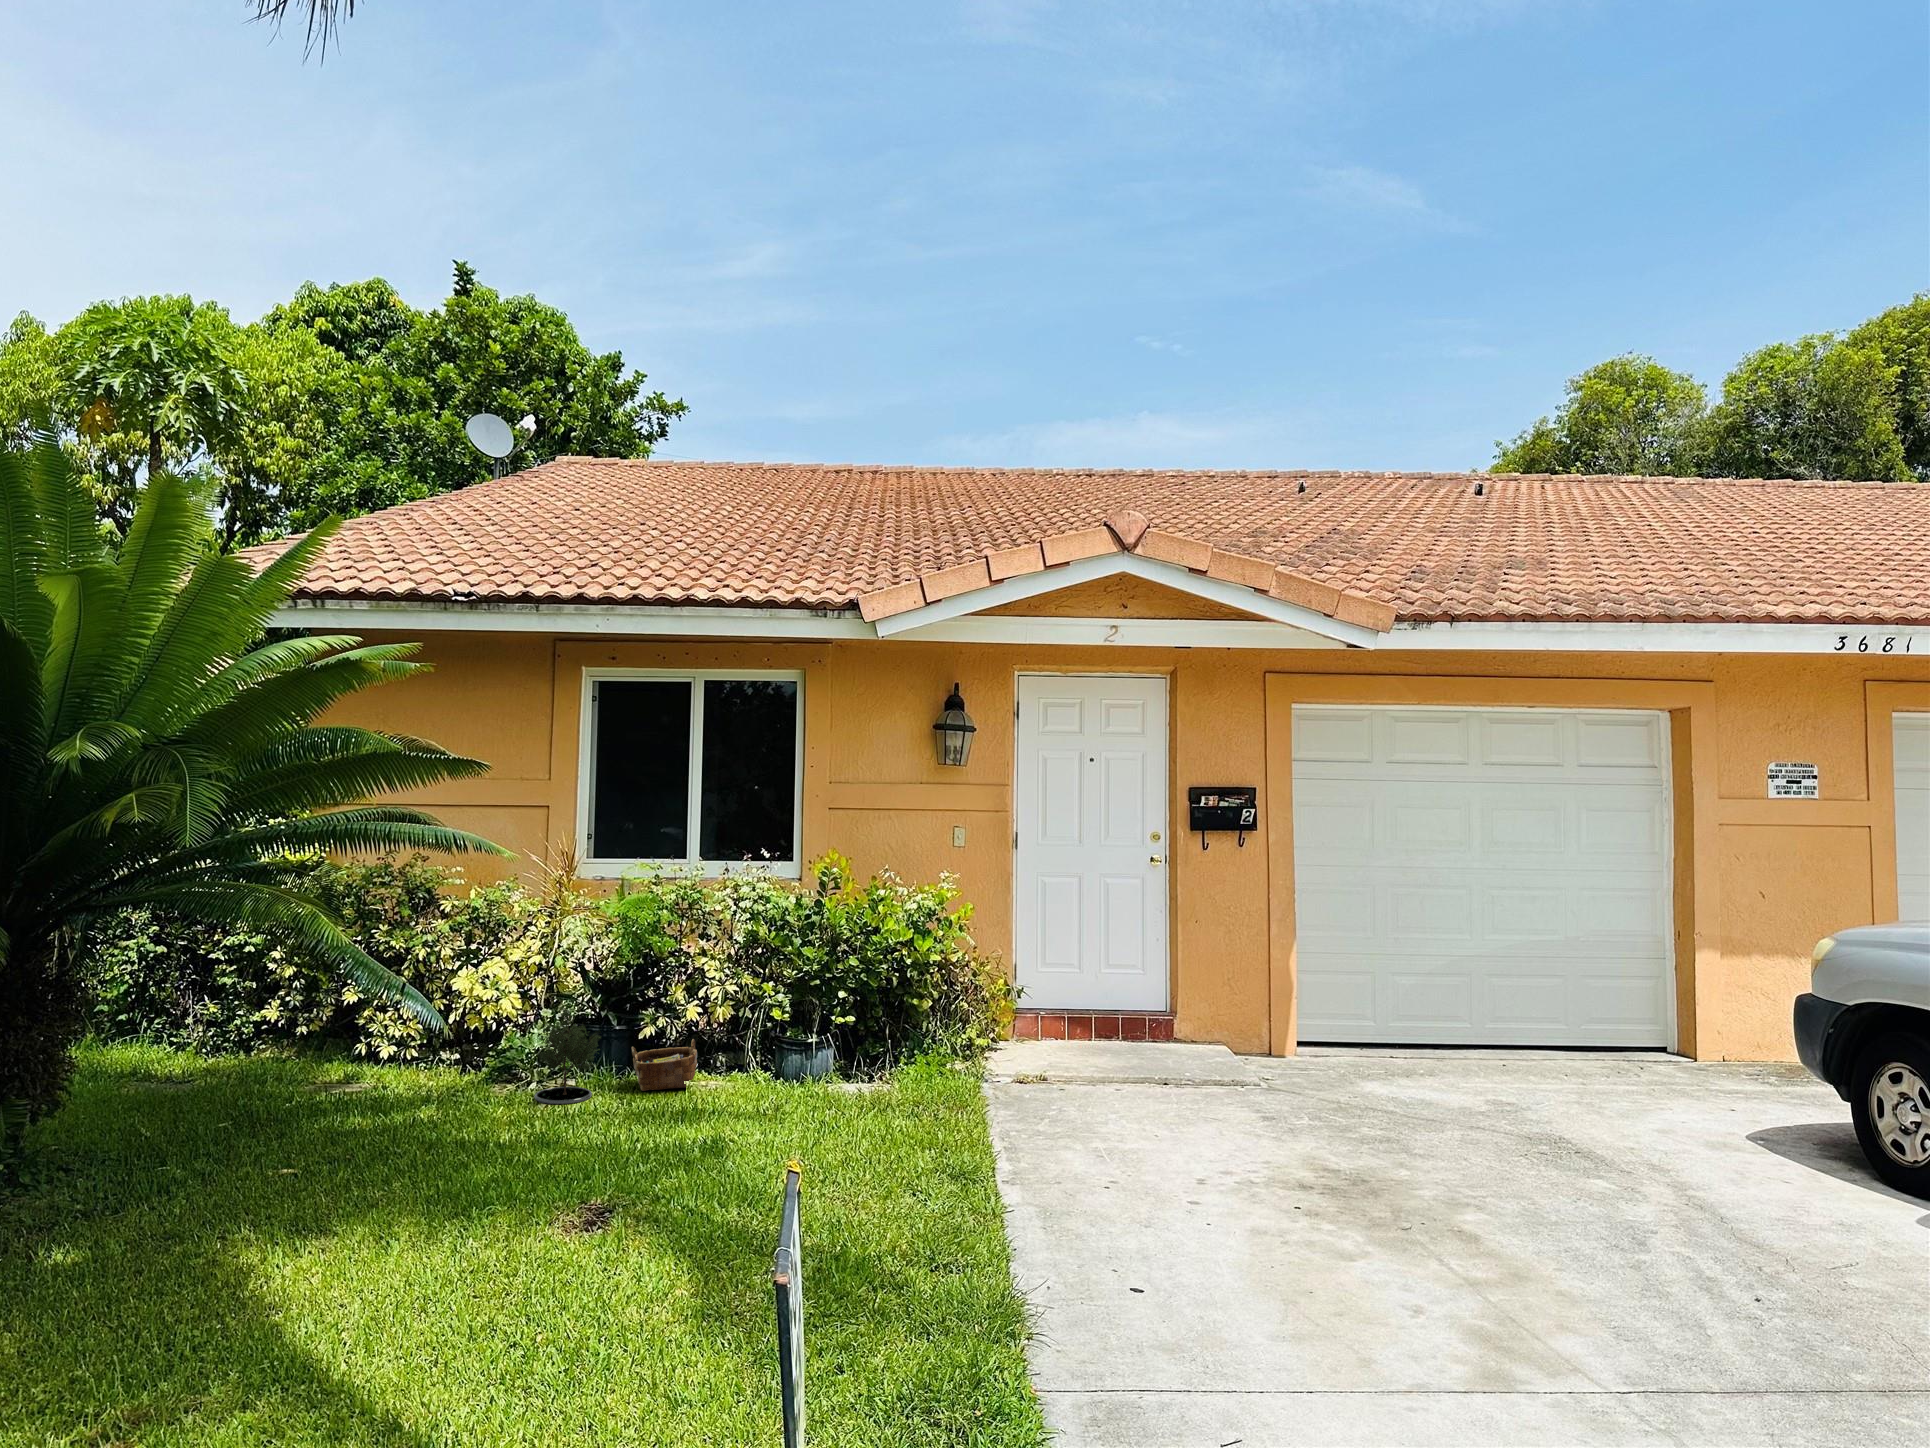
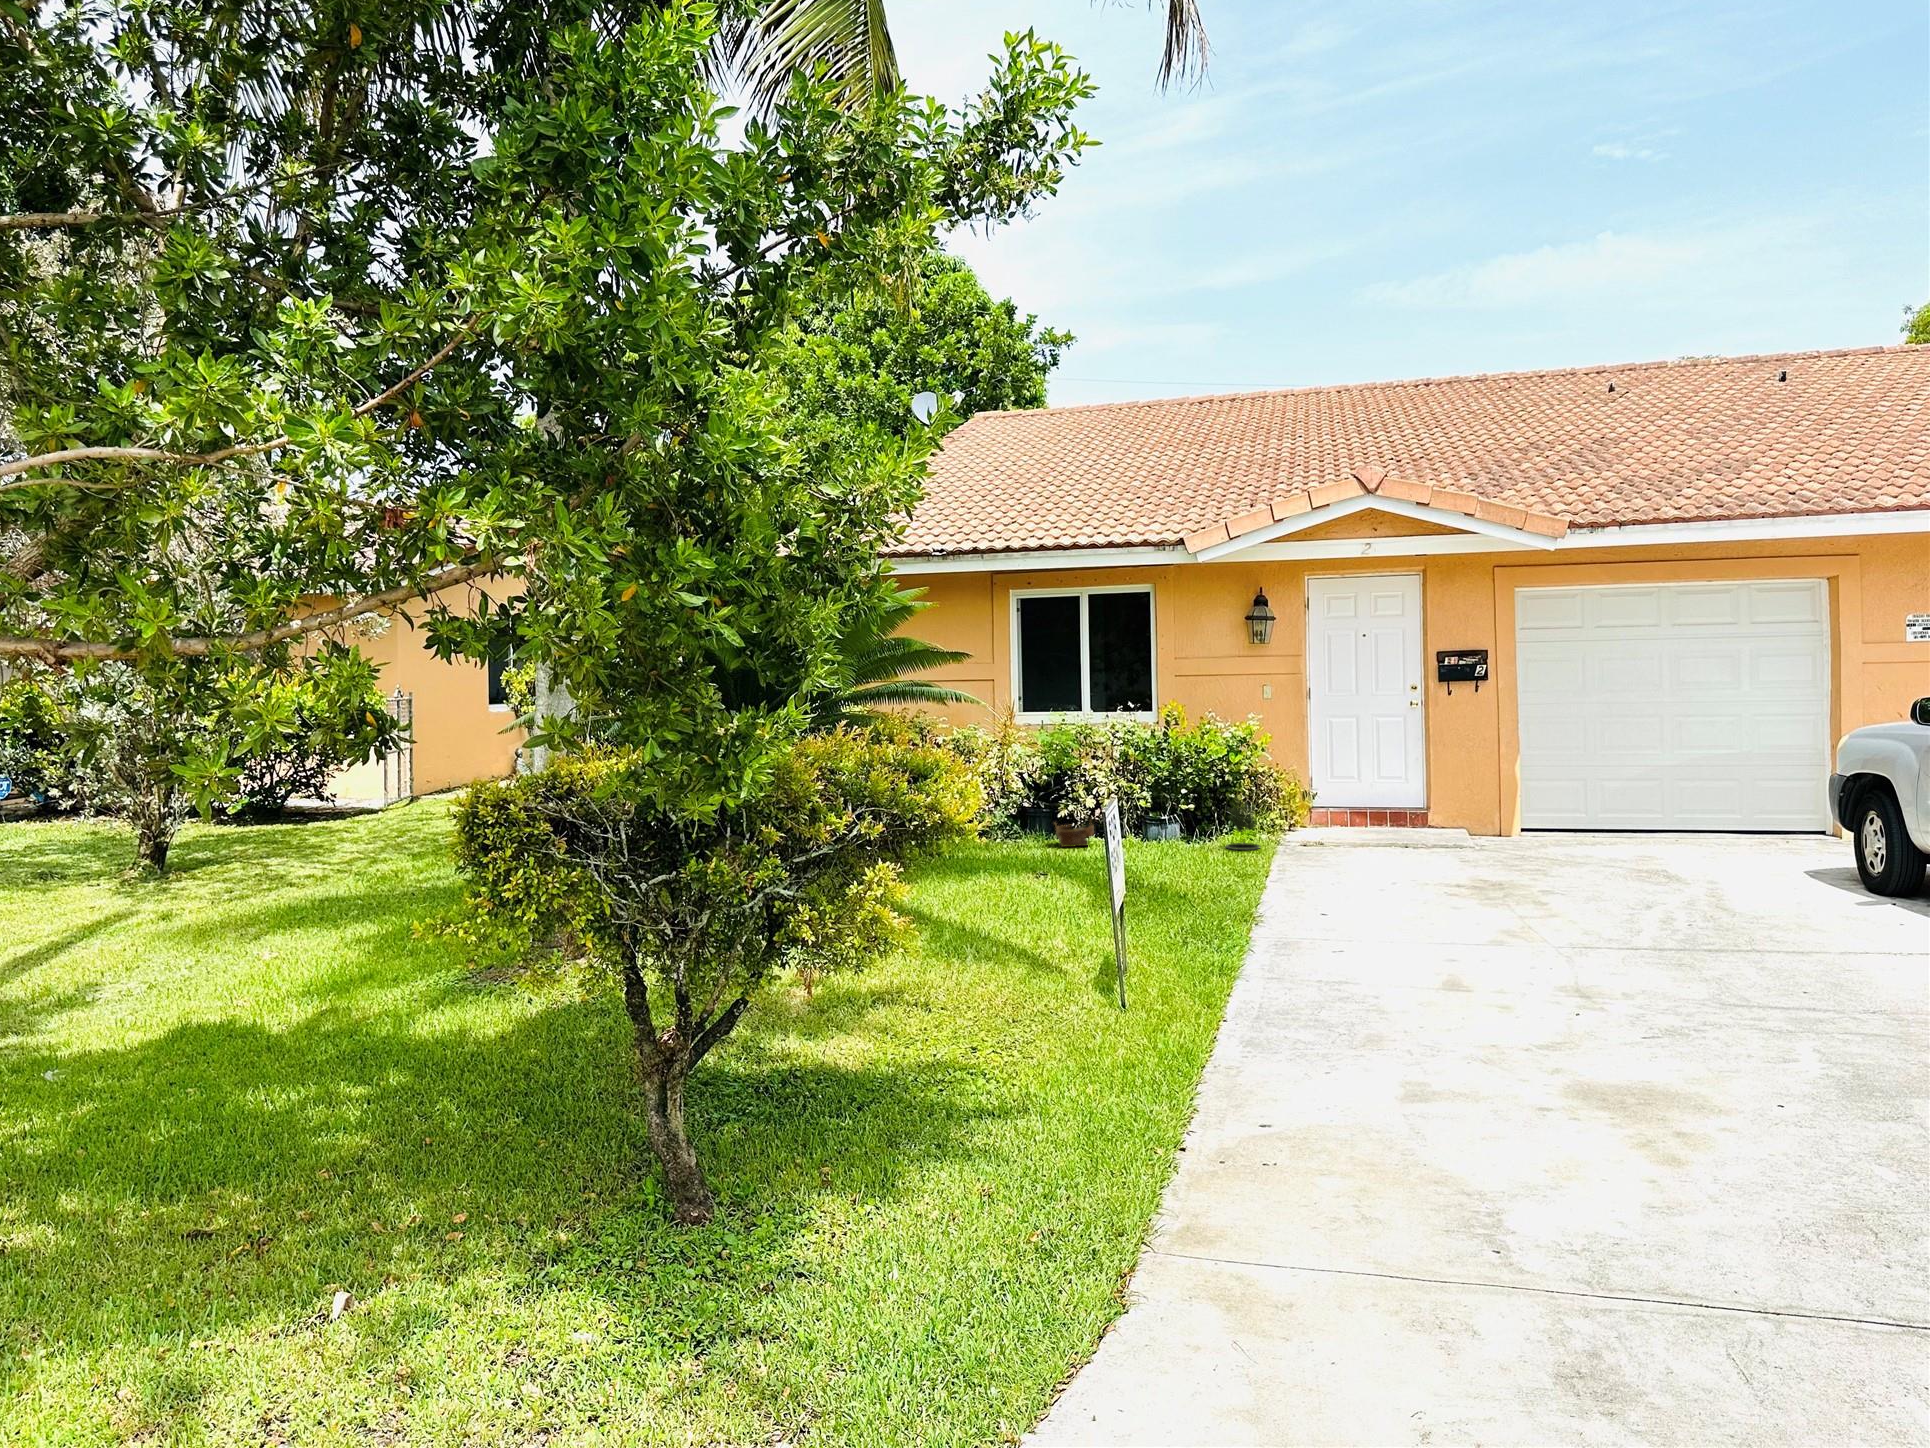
potted tree: present [534,998,600,1104] -> present [1226,795,1260,850]

